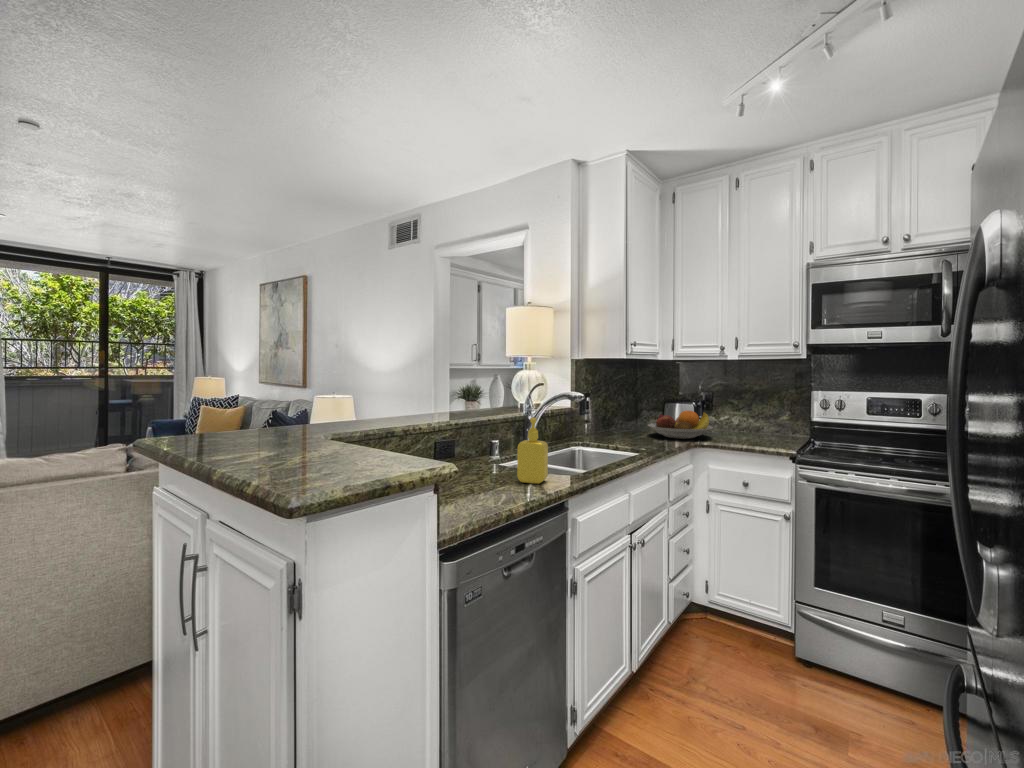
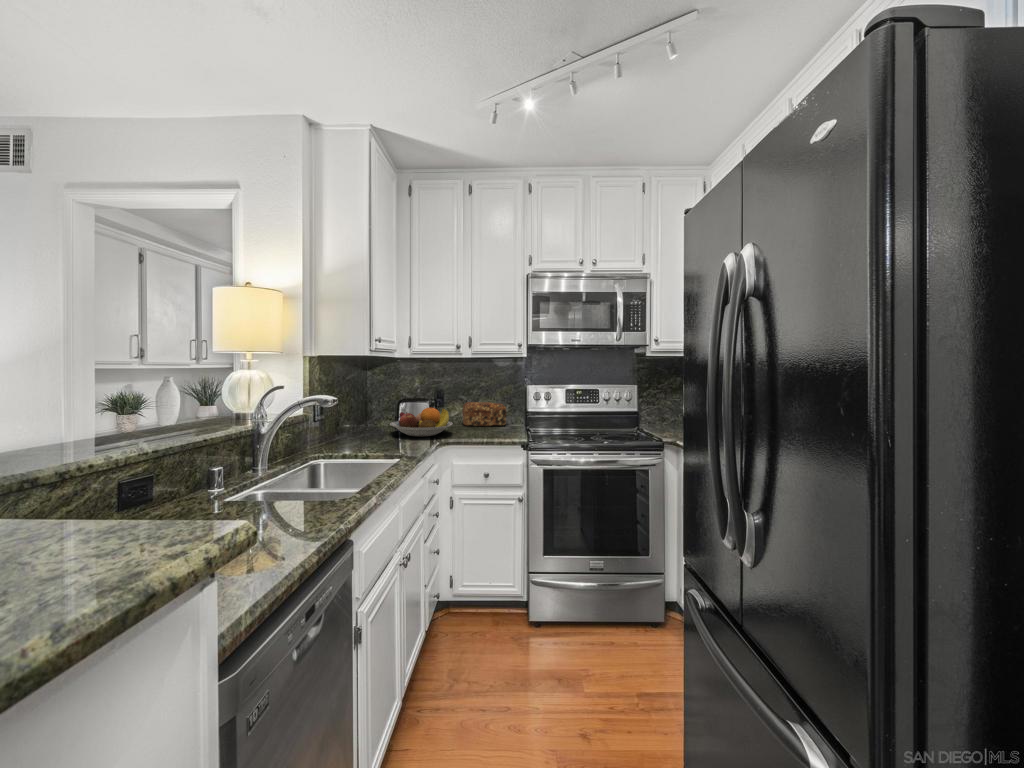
bread loaf: none [732,408,785,435] -> present [462,402,507,426]
soap dispenser: present [517,417,548,484] -> none [280,440,321,528]

